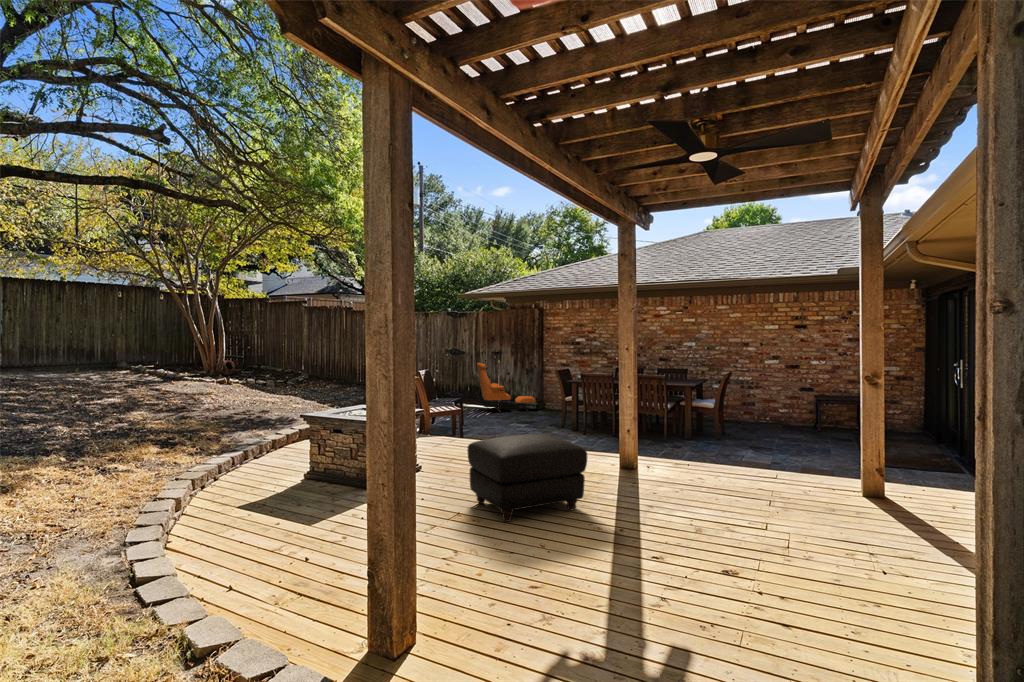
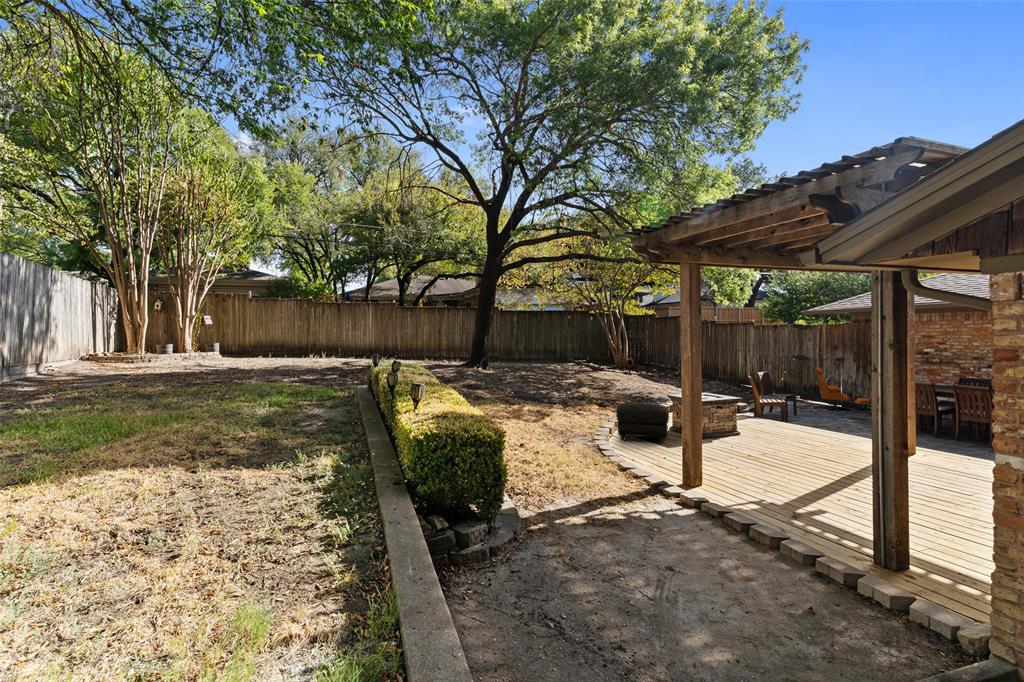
ottoman: present [467,434,587,522] -> present [616,403,669,443]

